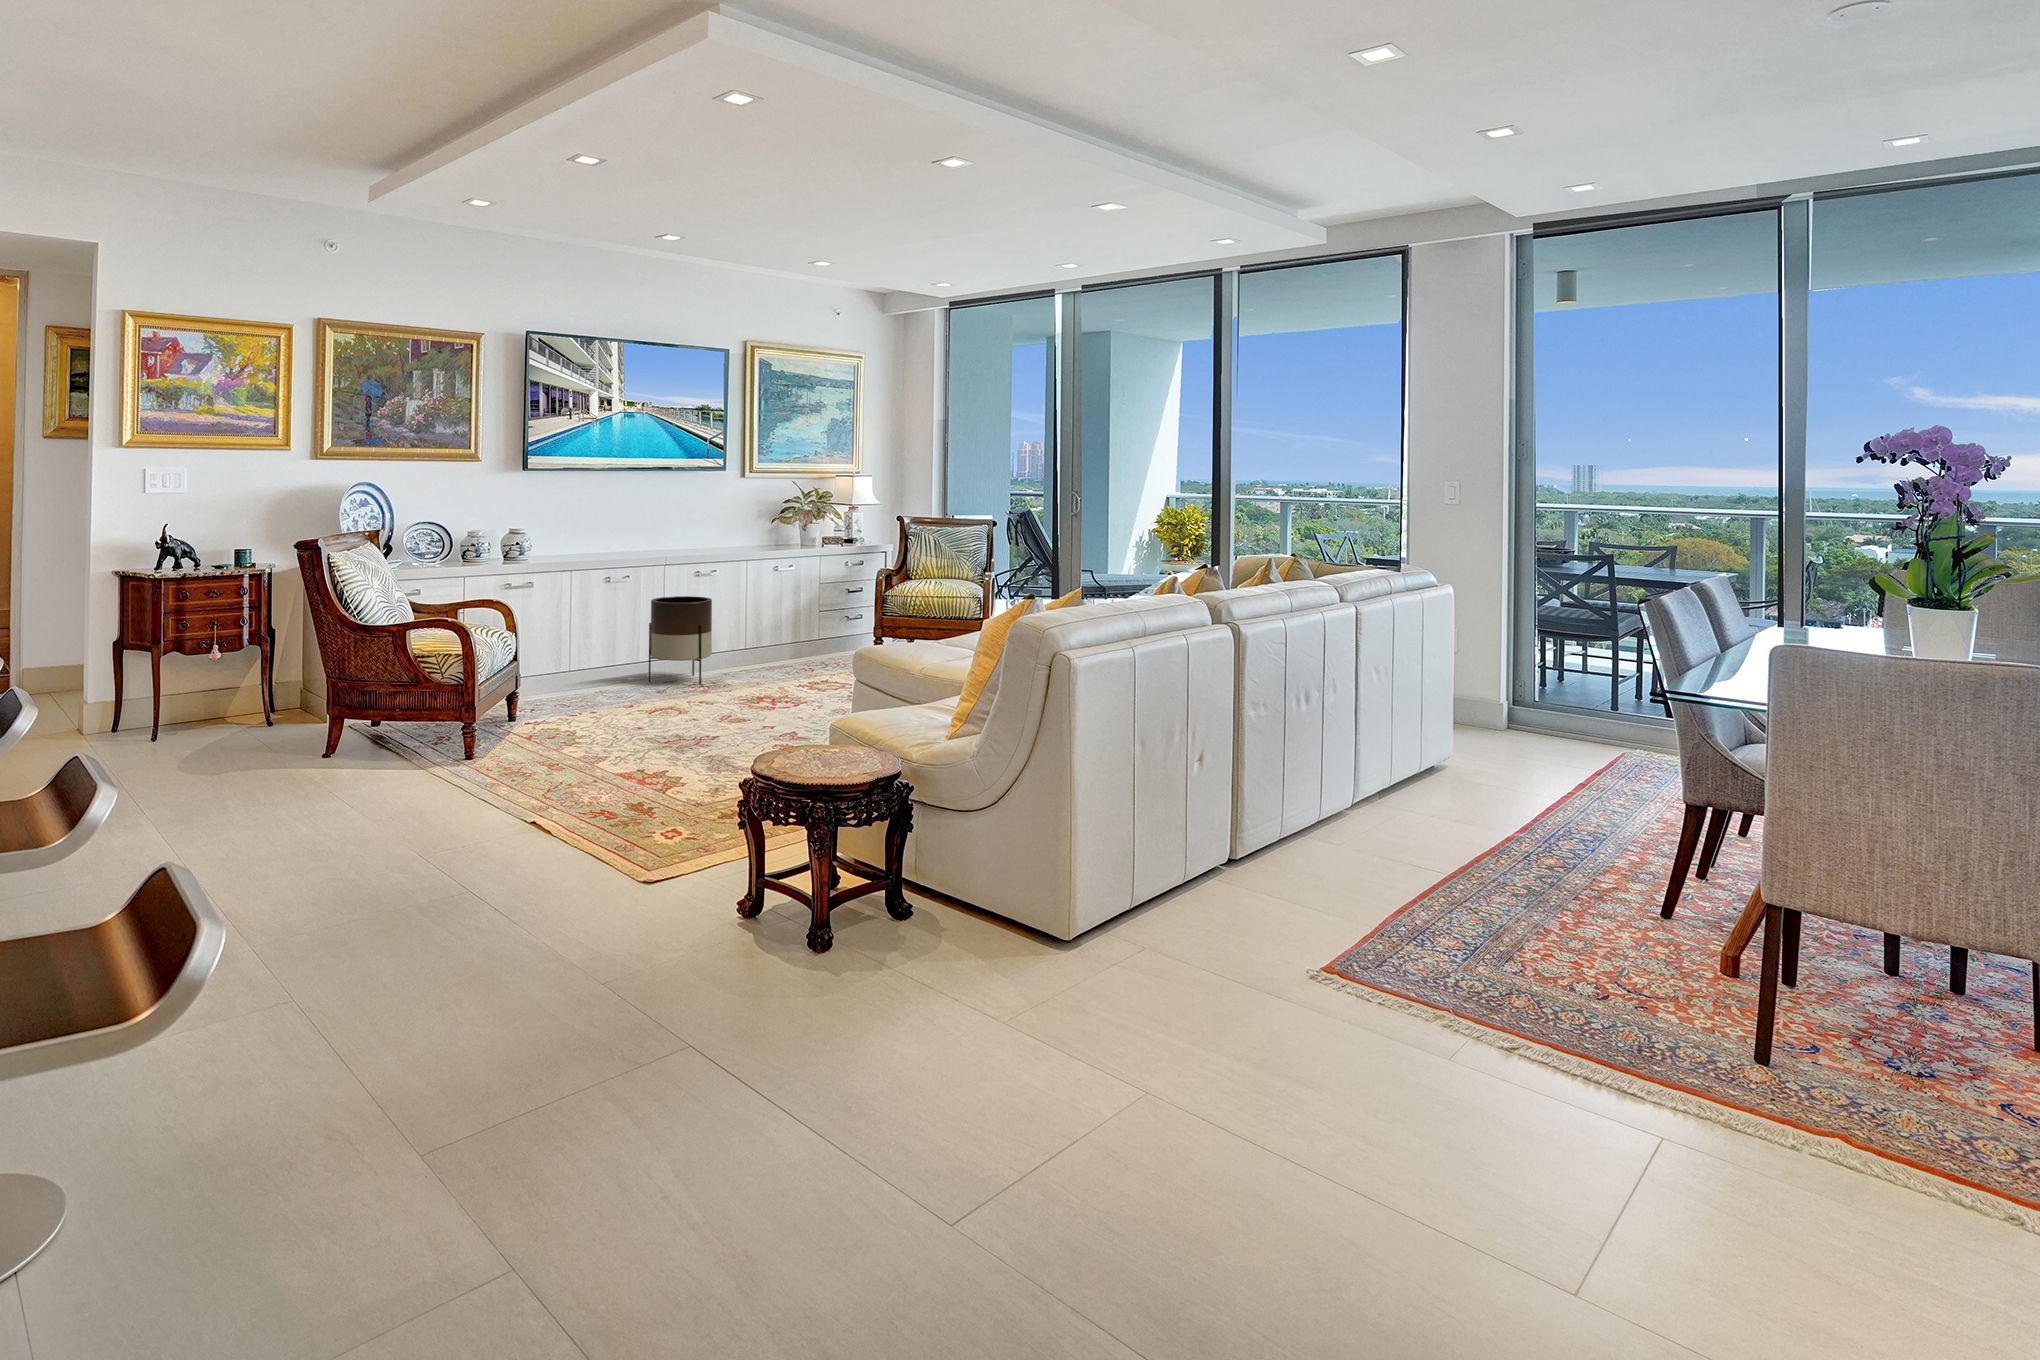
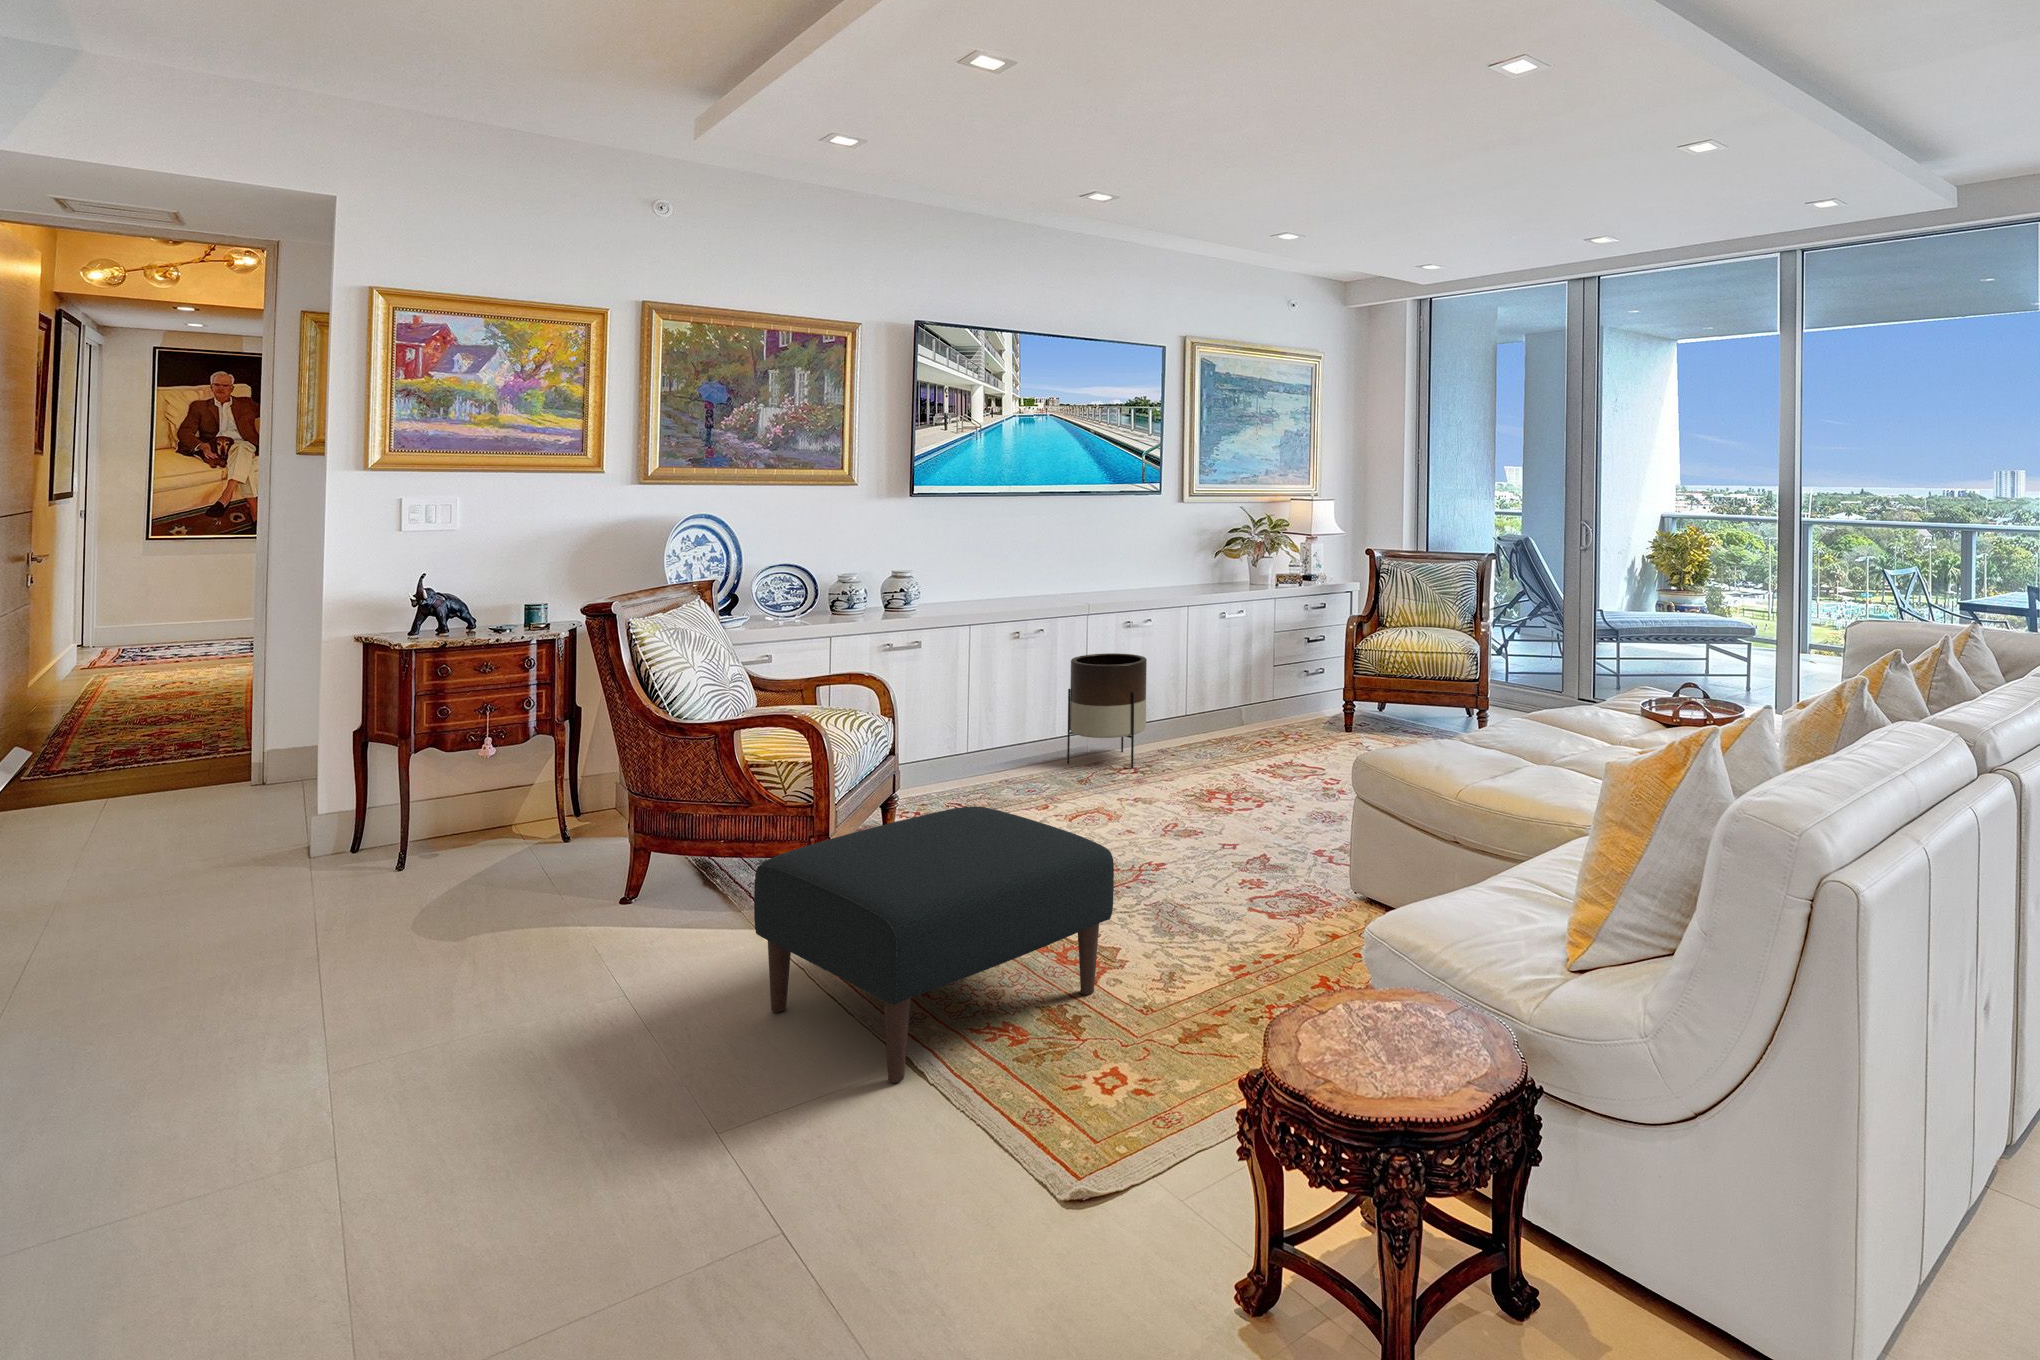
ottoman: none [433,681,675,834] -> present [754,806,1114,1083]

